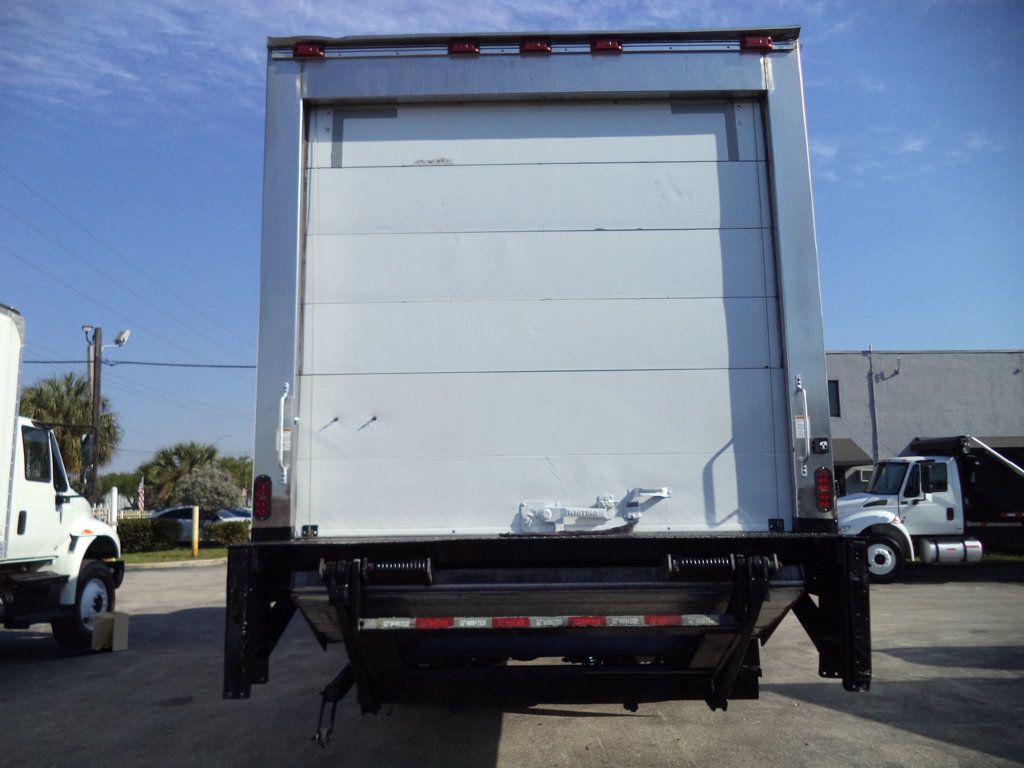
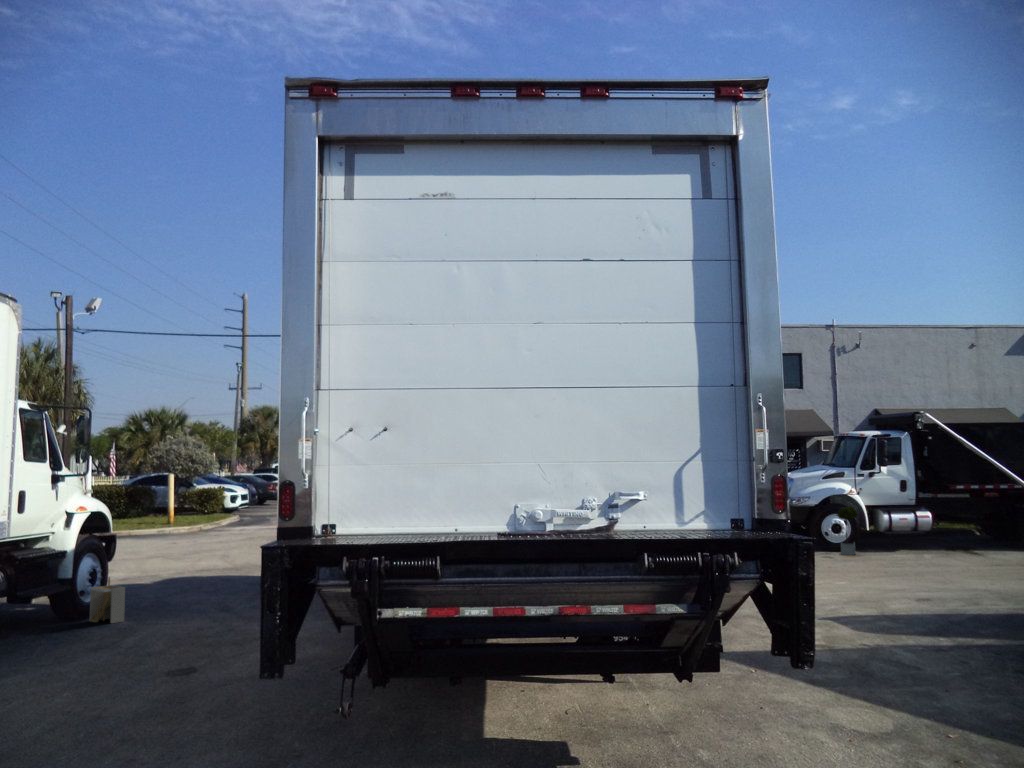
potted tree: none [878,534,901,586] -> present [837,506,858,555]

